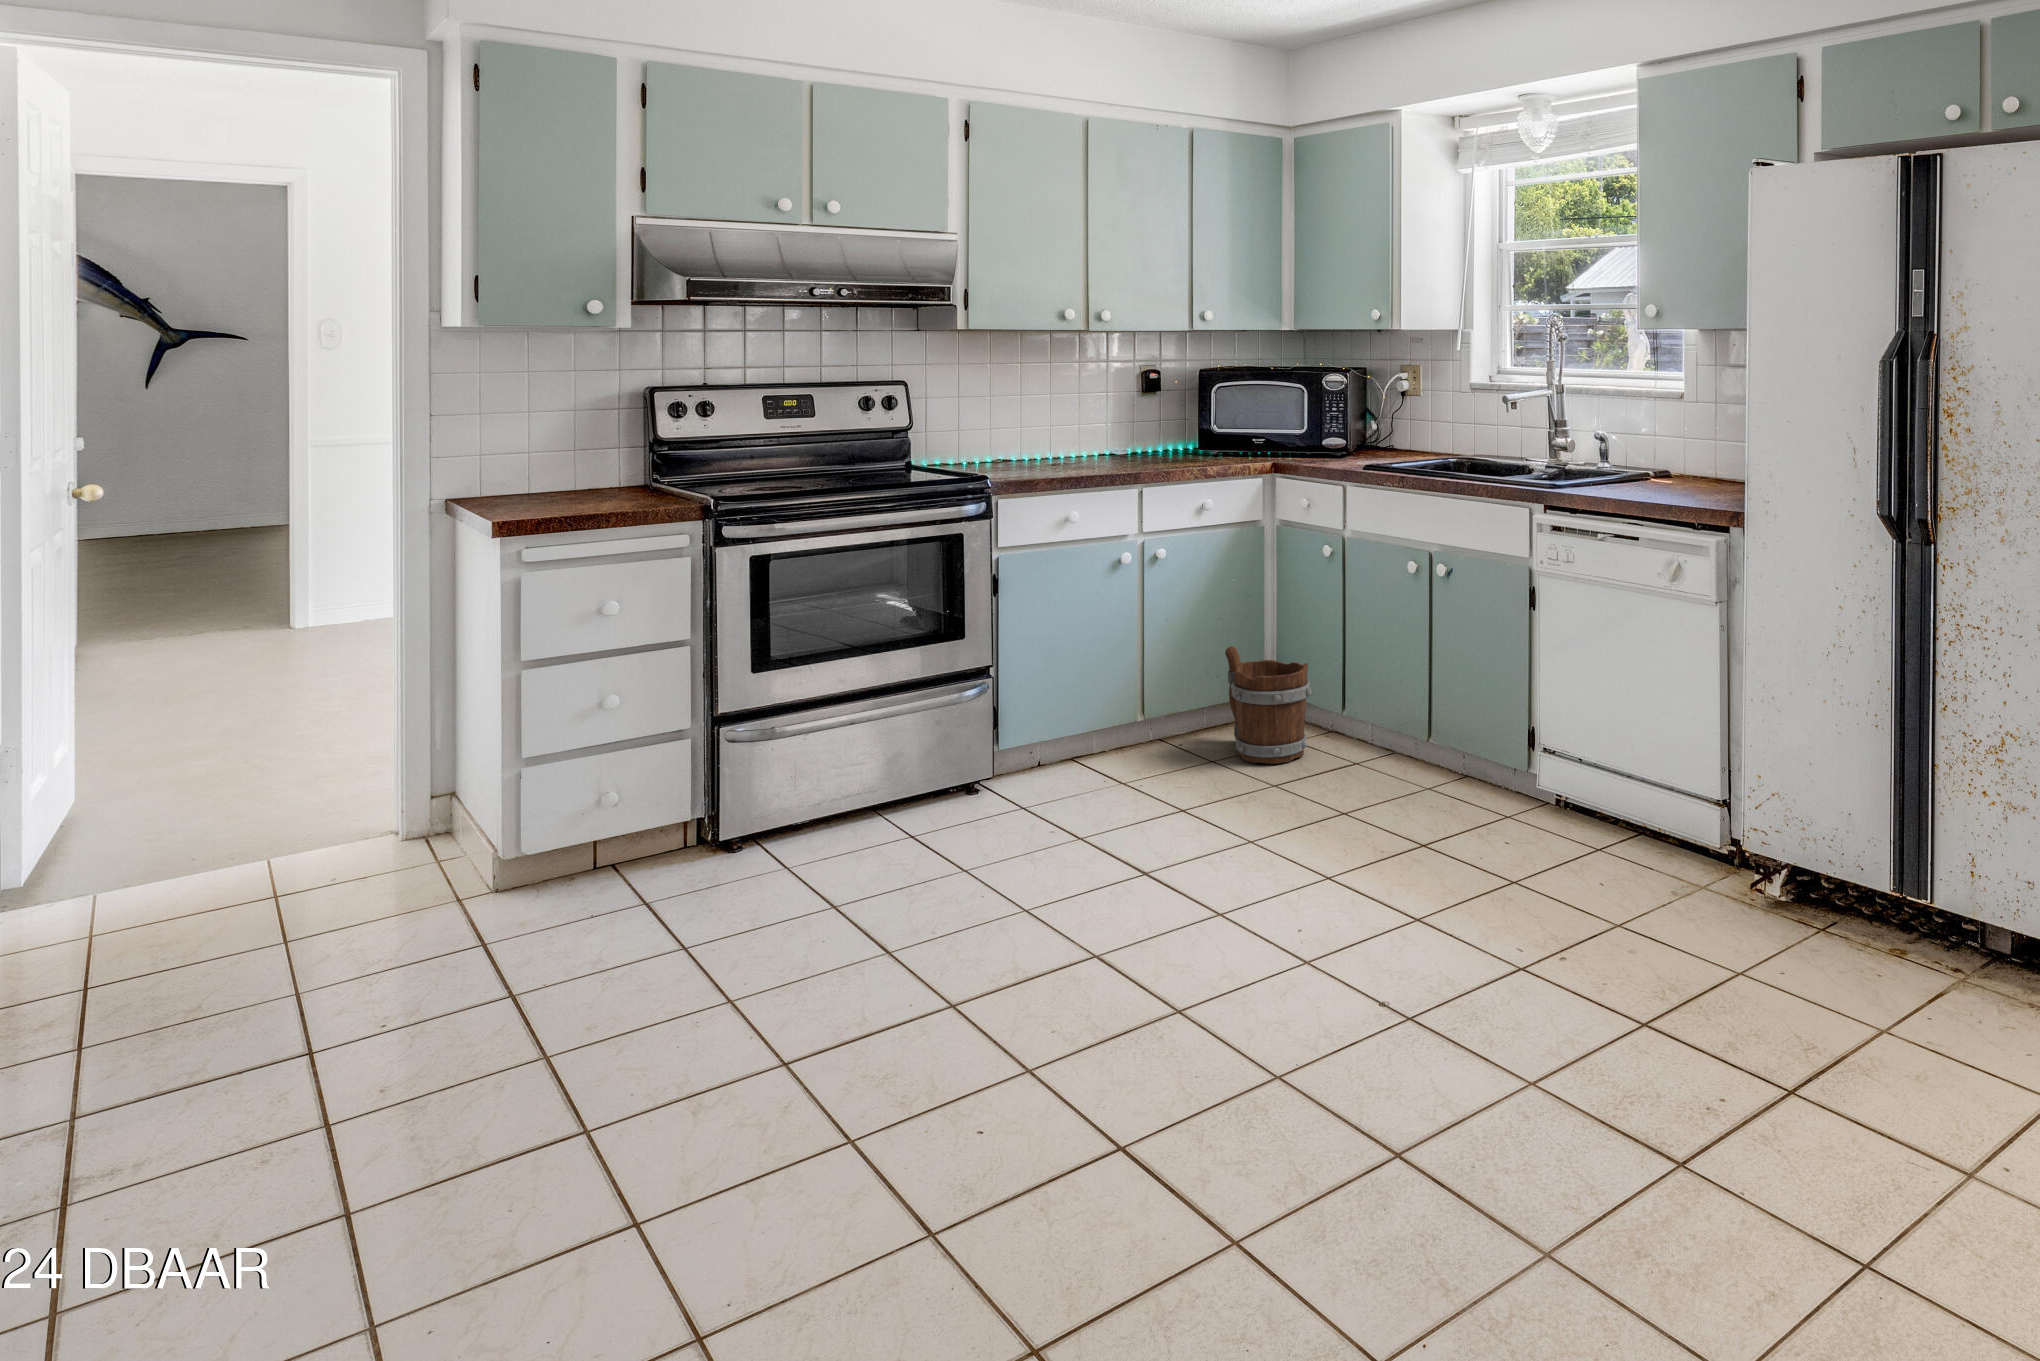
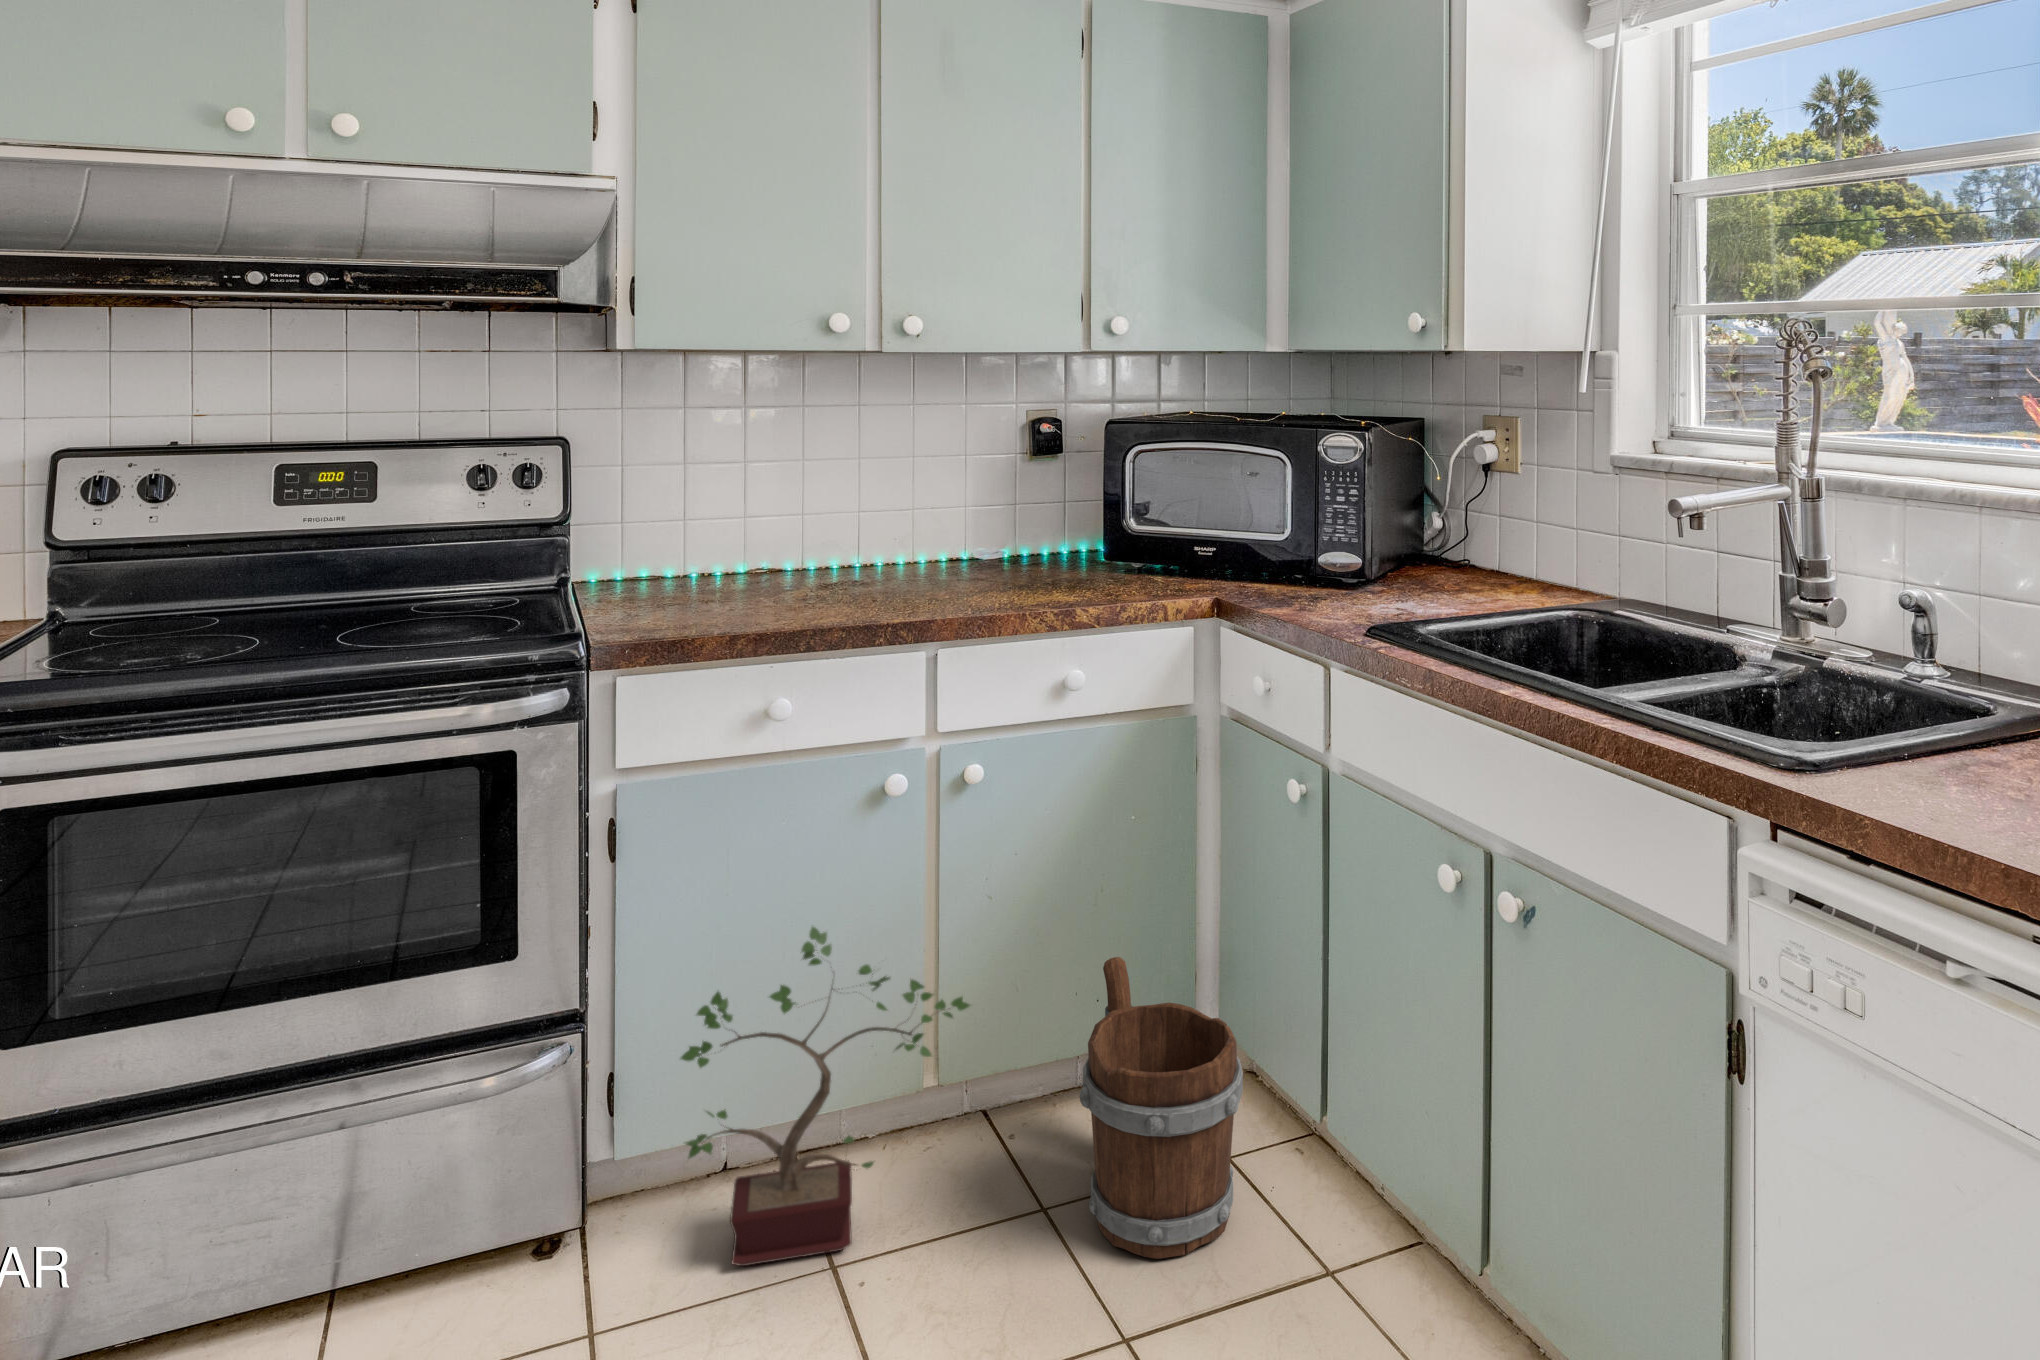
potted plant: none [1045,623,1184,785] -> present [681,927,970,1266]

